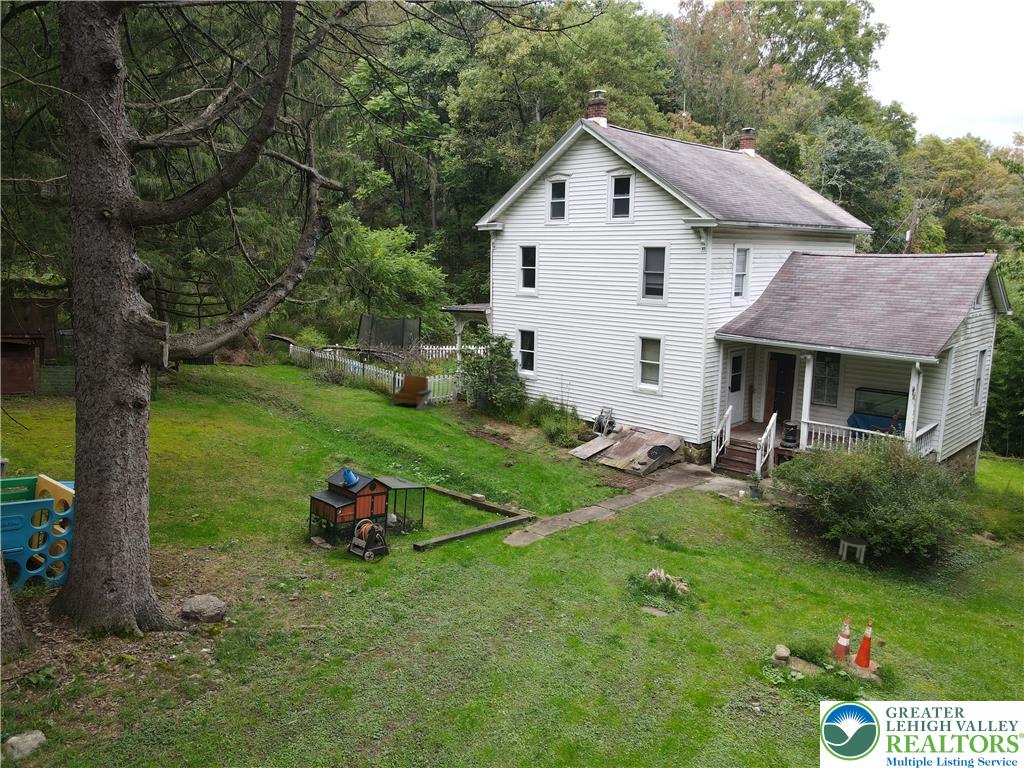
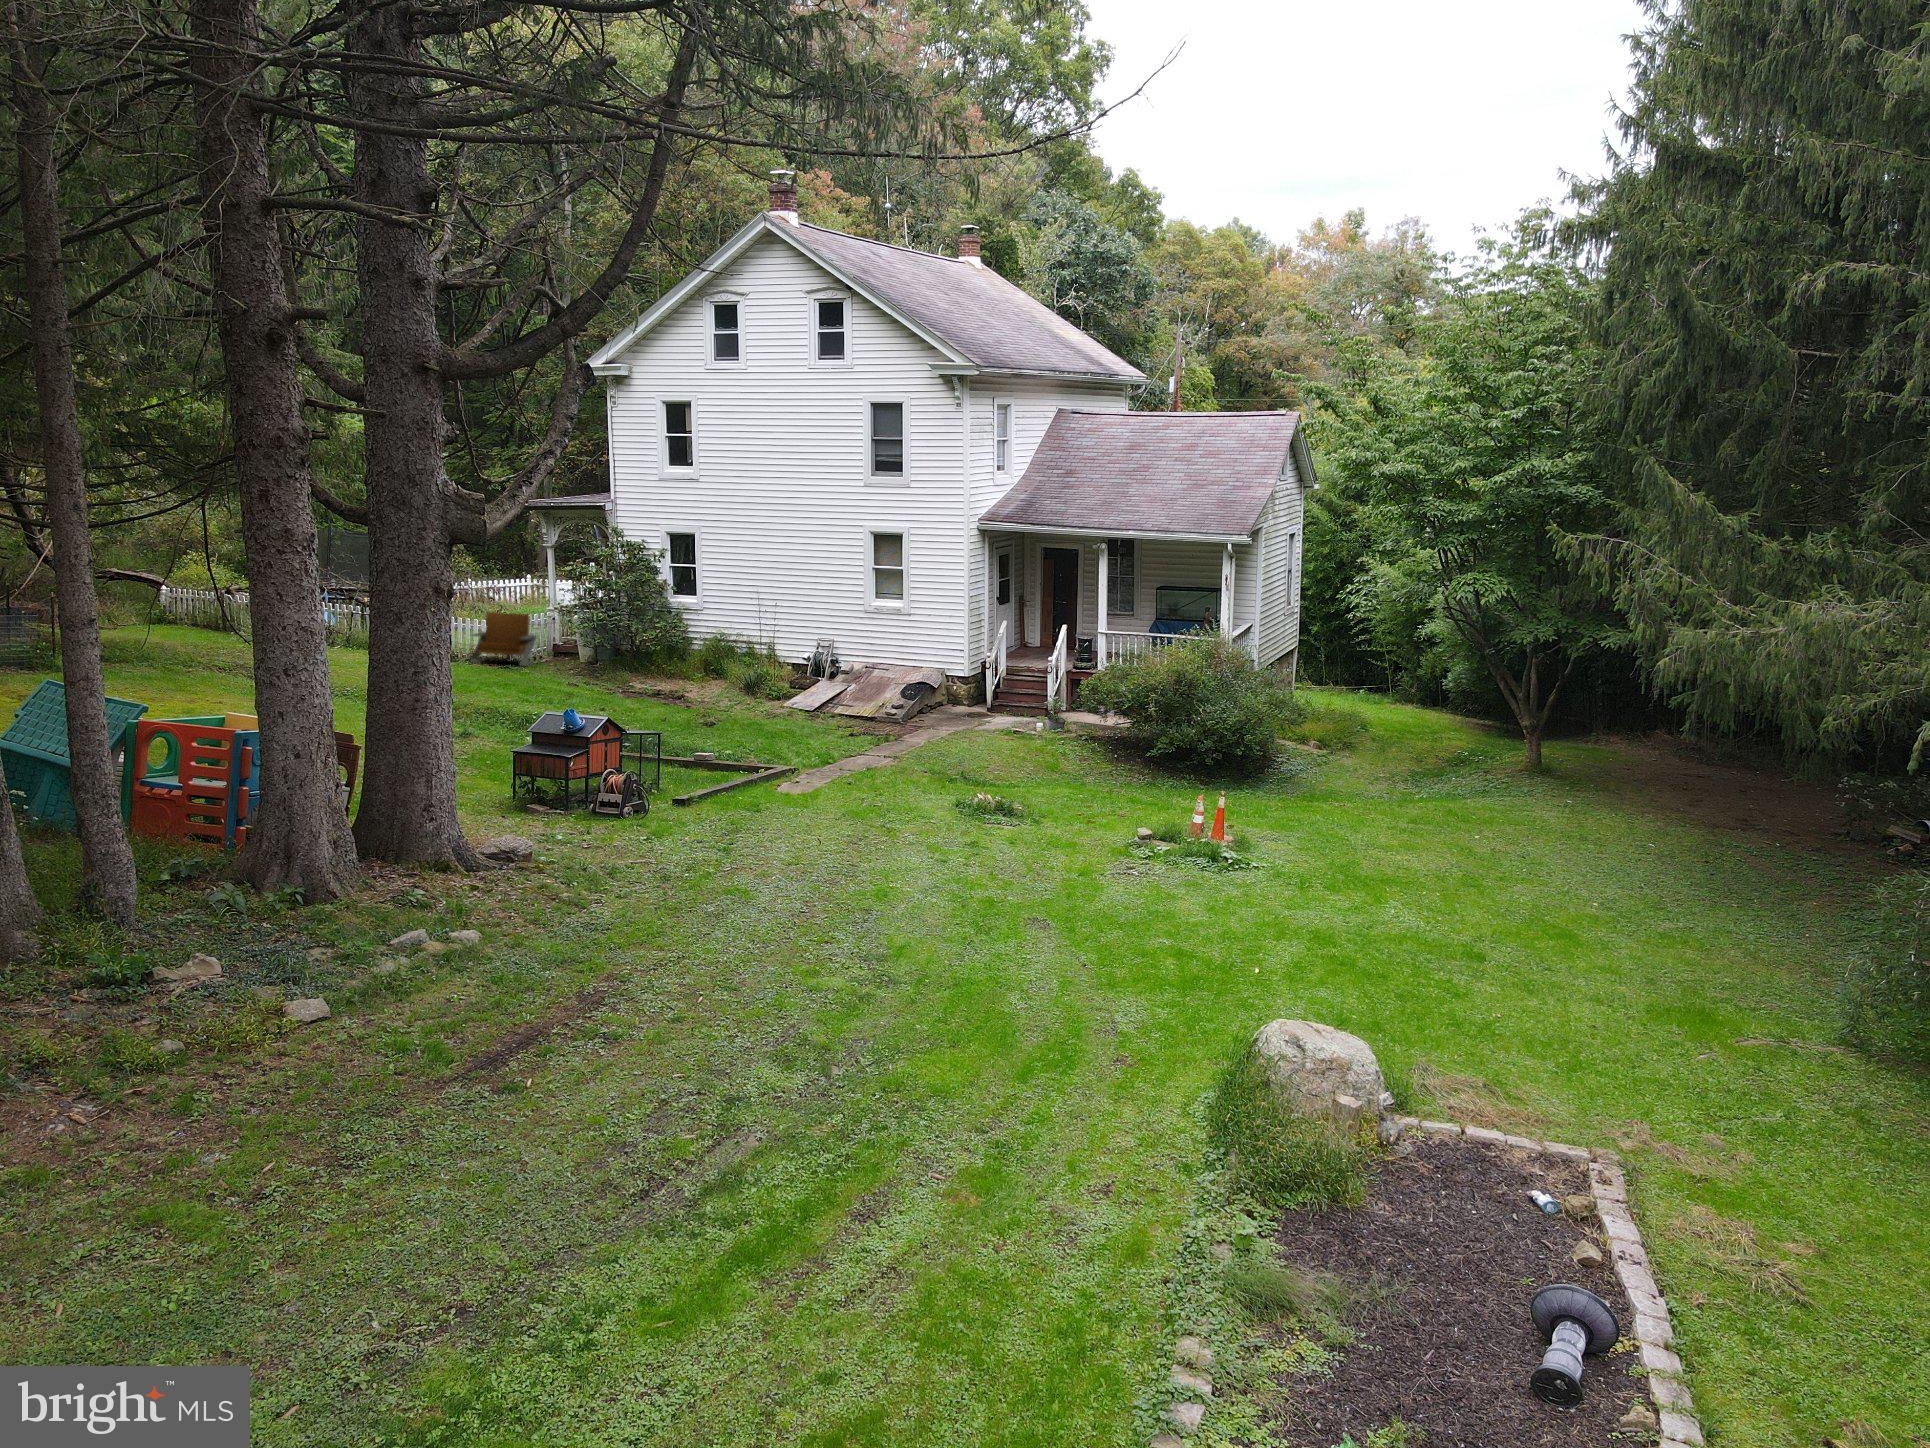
round table: present [839,535,868,563] -> none [1172,747,1203,775]

